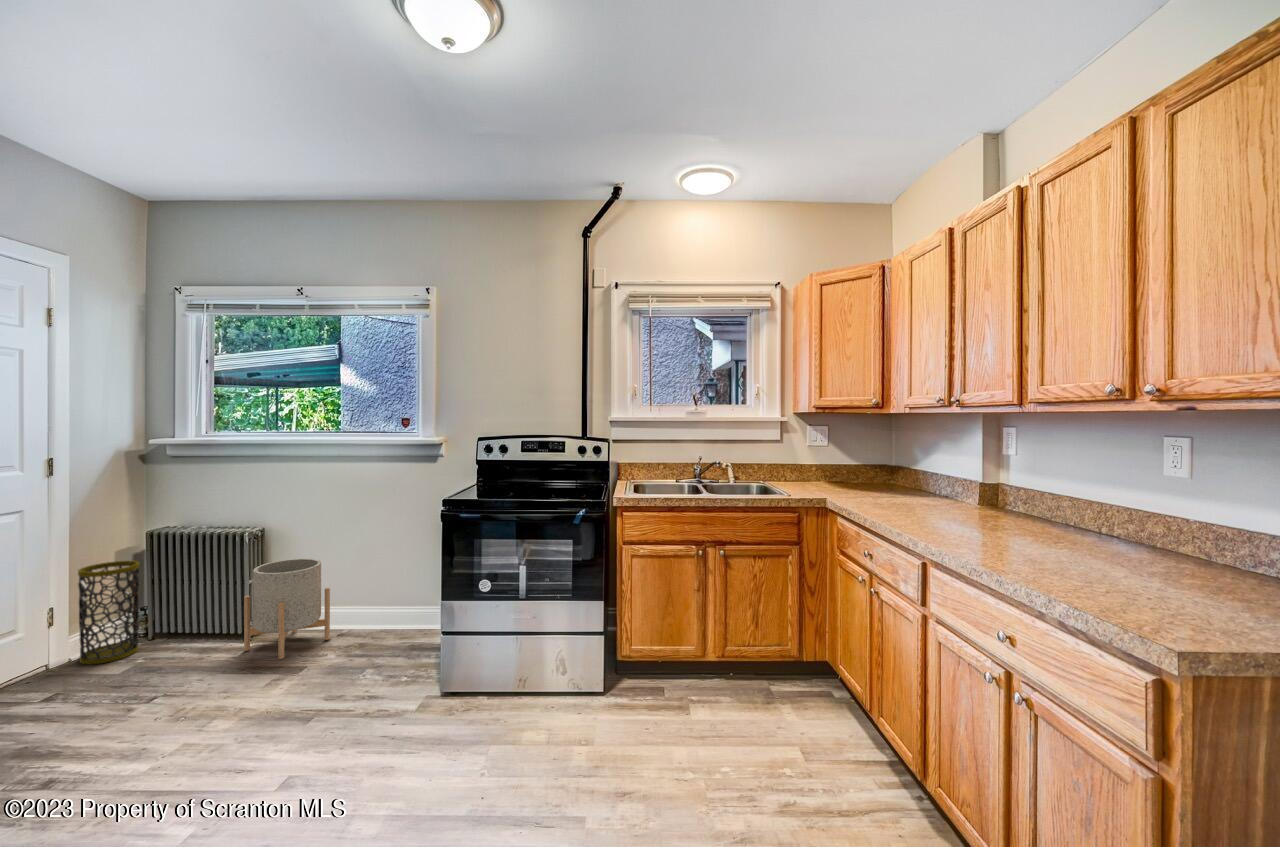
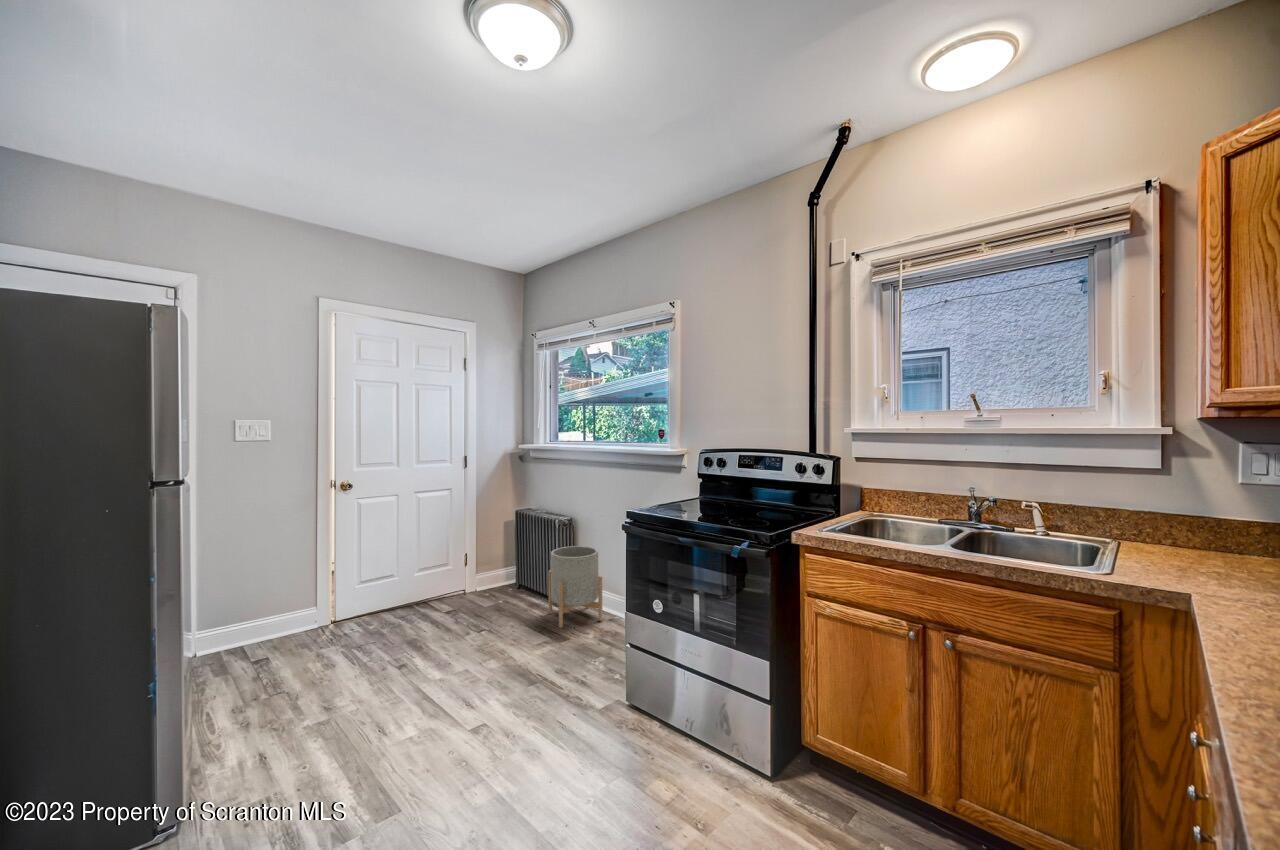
trash can: present [78,561,139,664] -> none [475,529,506,598]

